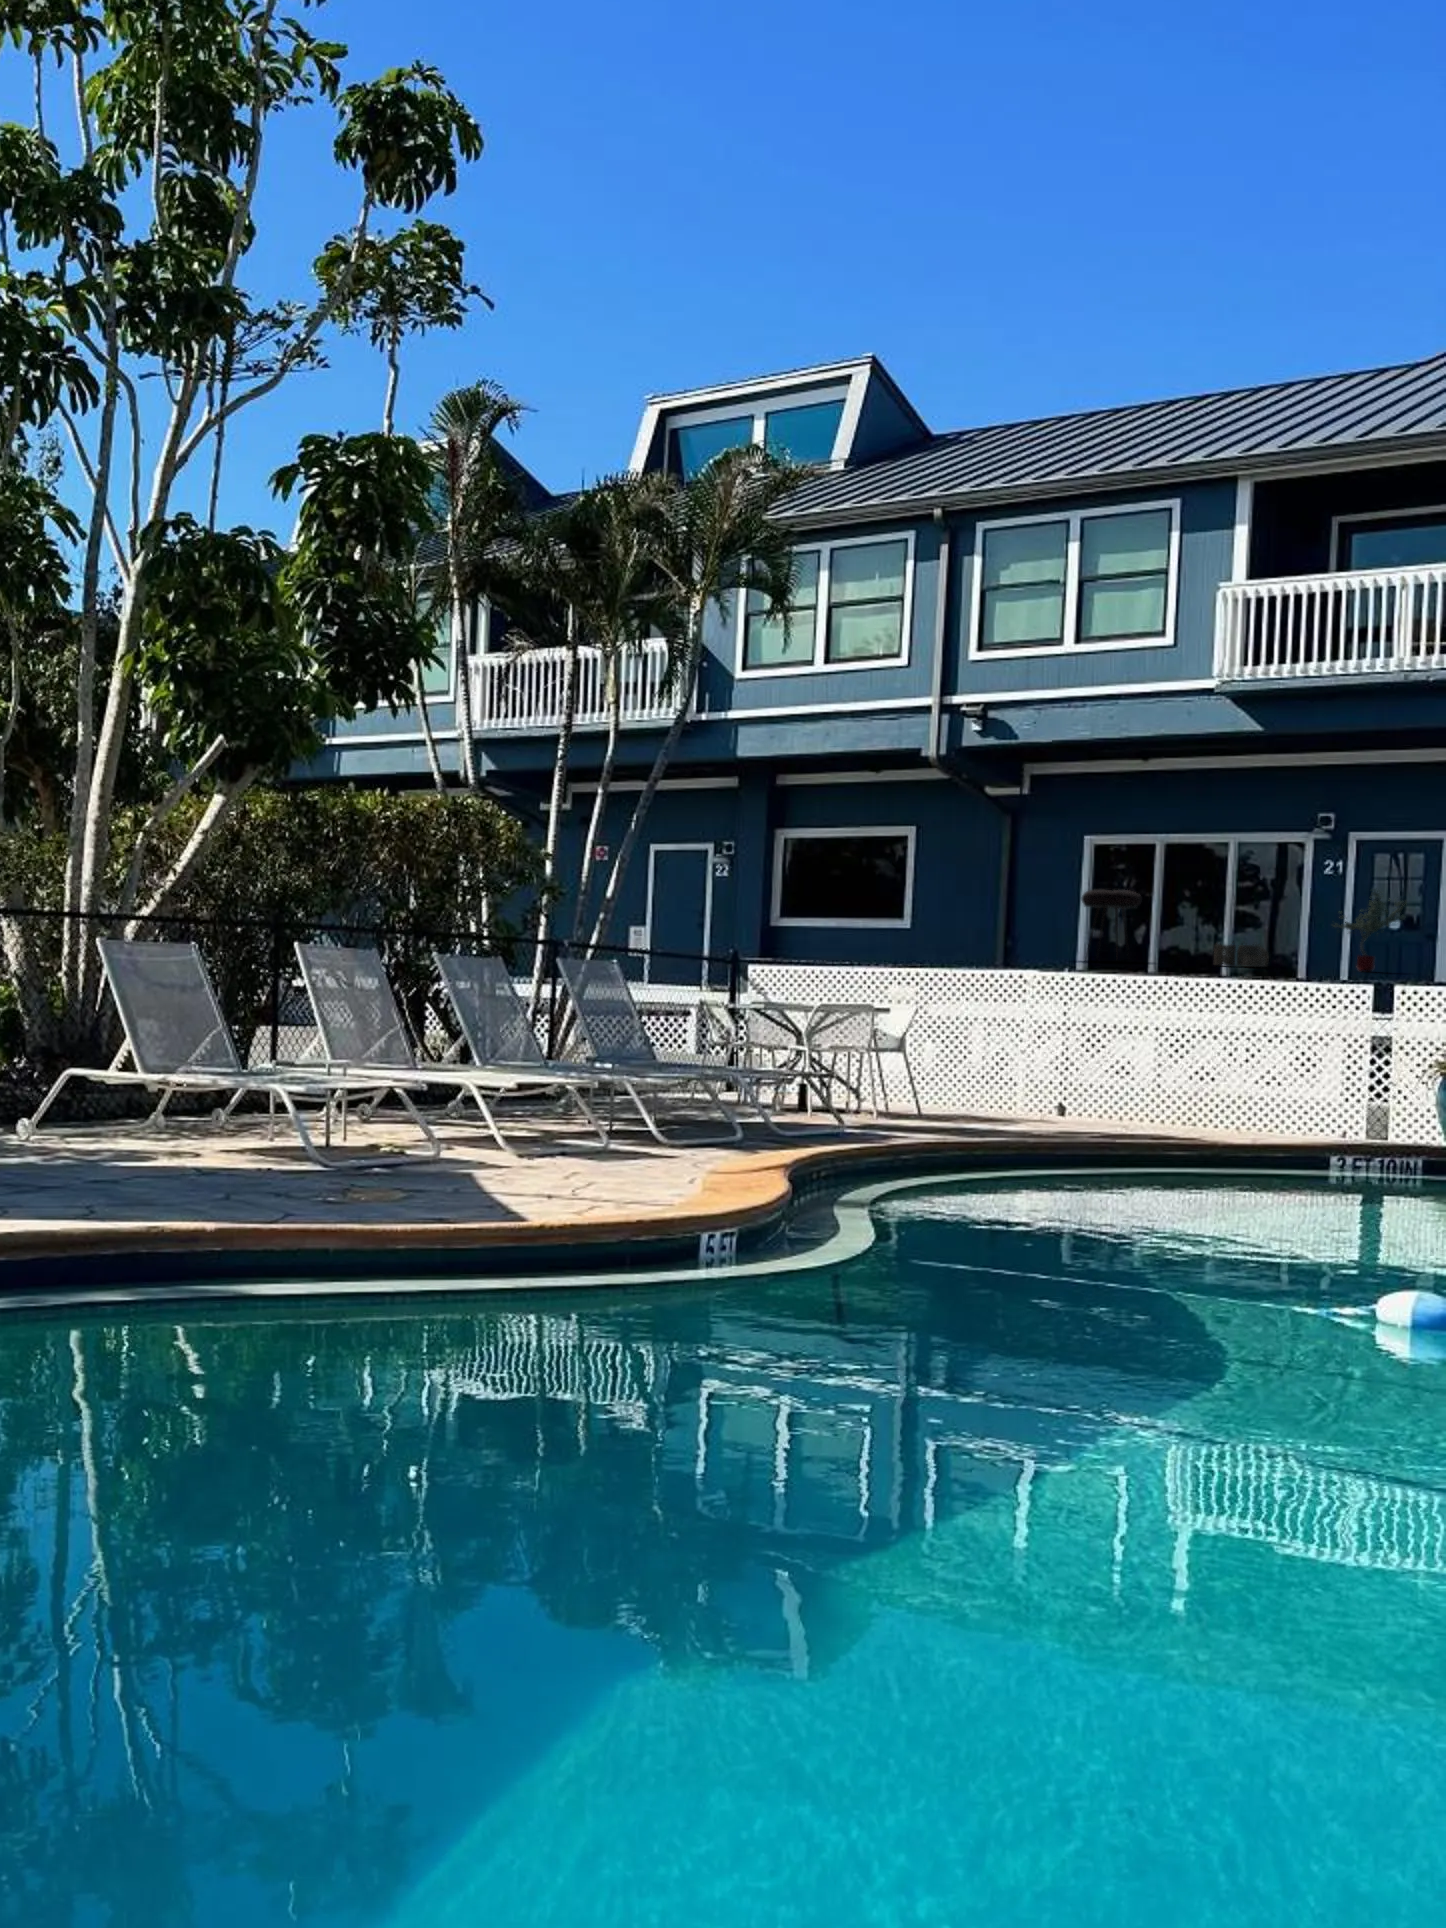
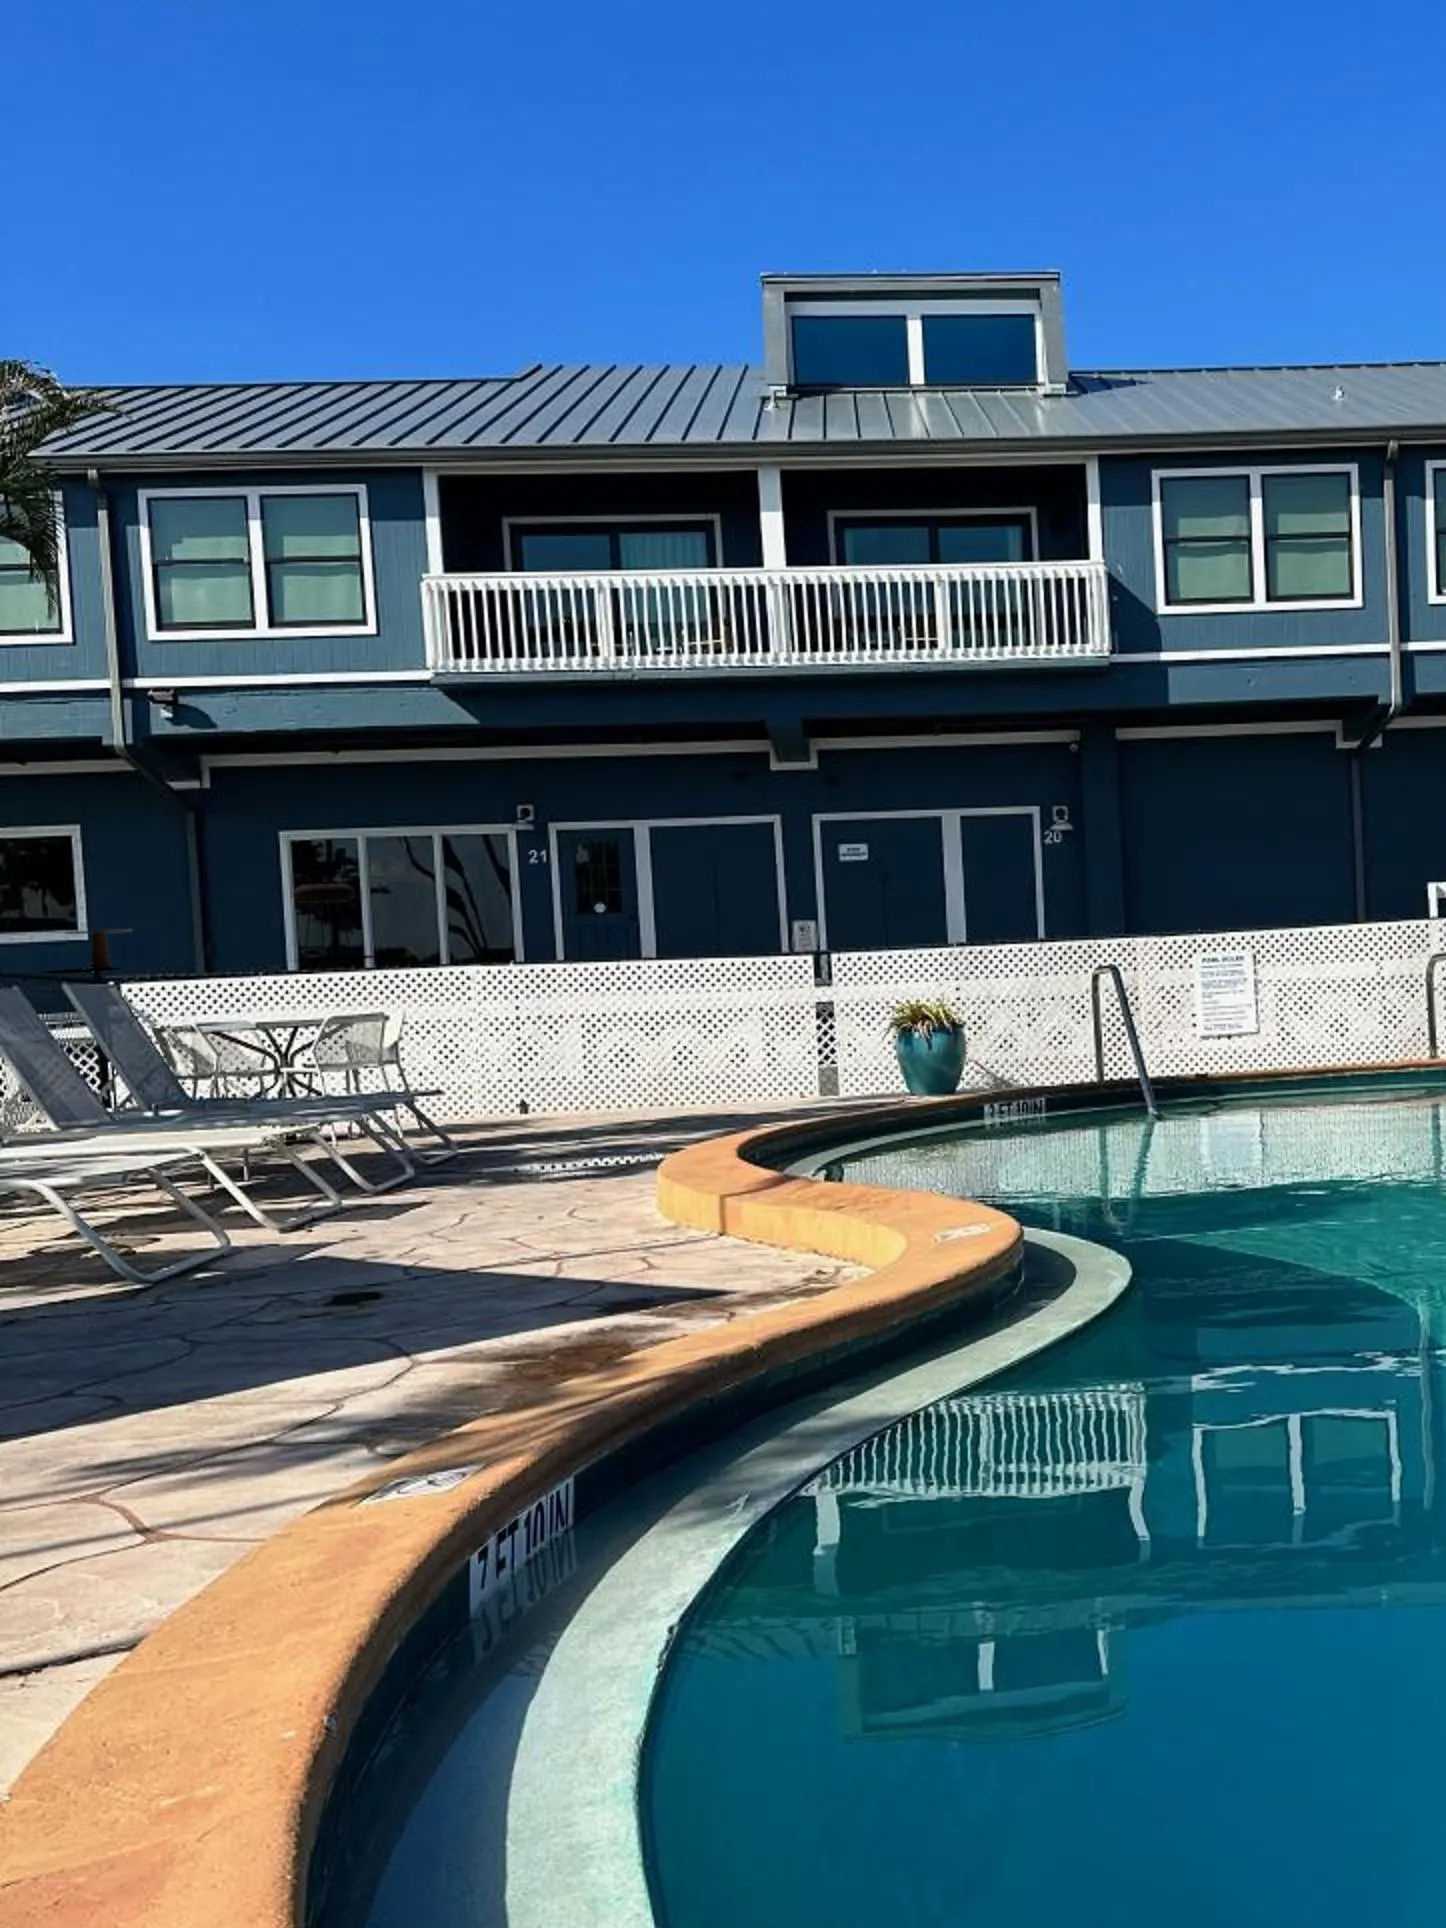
potted tree: present [1334,890,1407,971] -> none [552,870,610,947]
side table: none [885,920,941,955] -> present [67,929,131,969]
woven basket: present [1214,943,1269,967] -> none [442,927,496,952]

